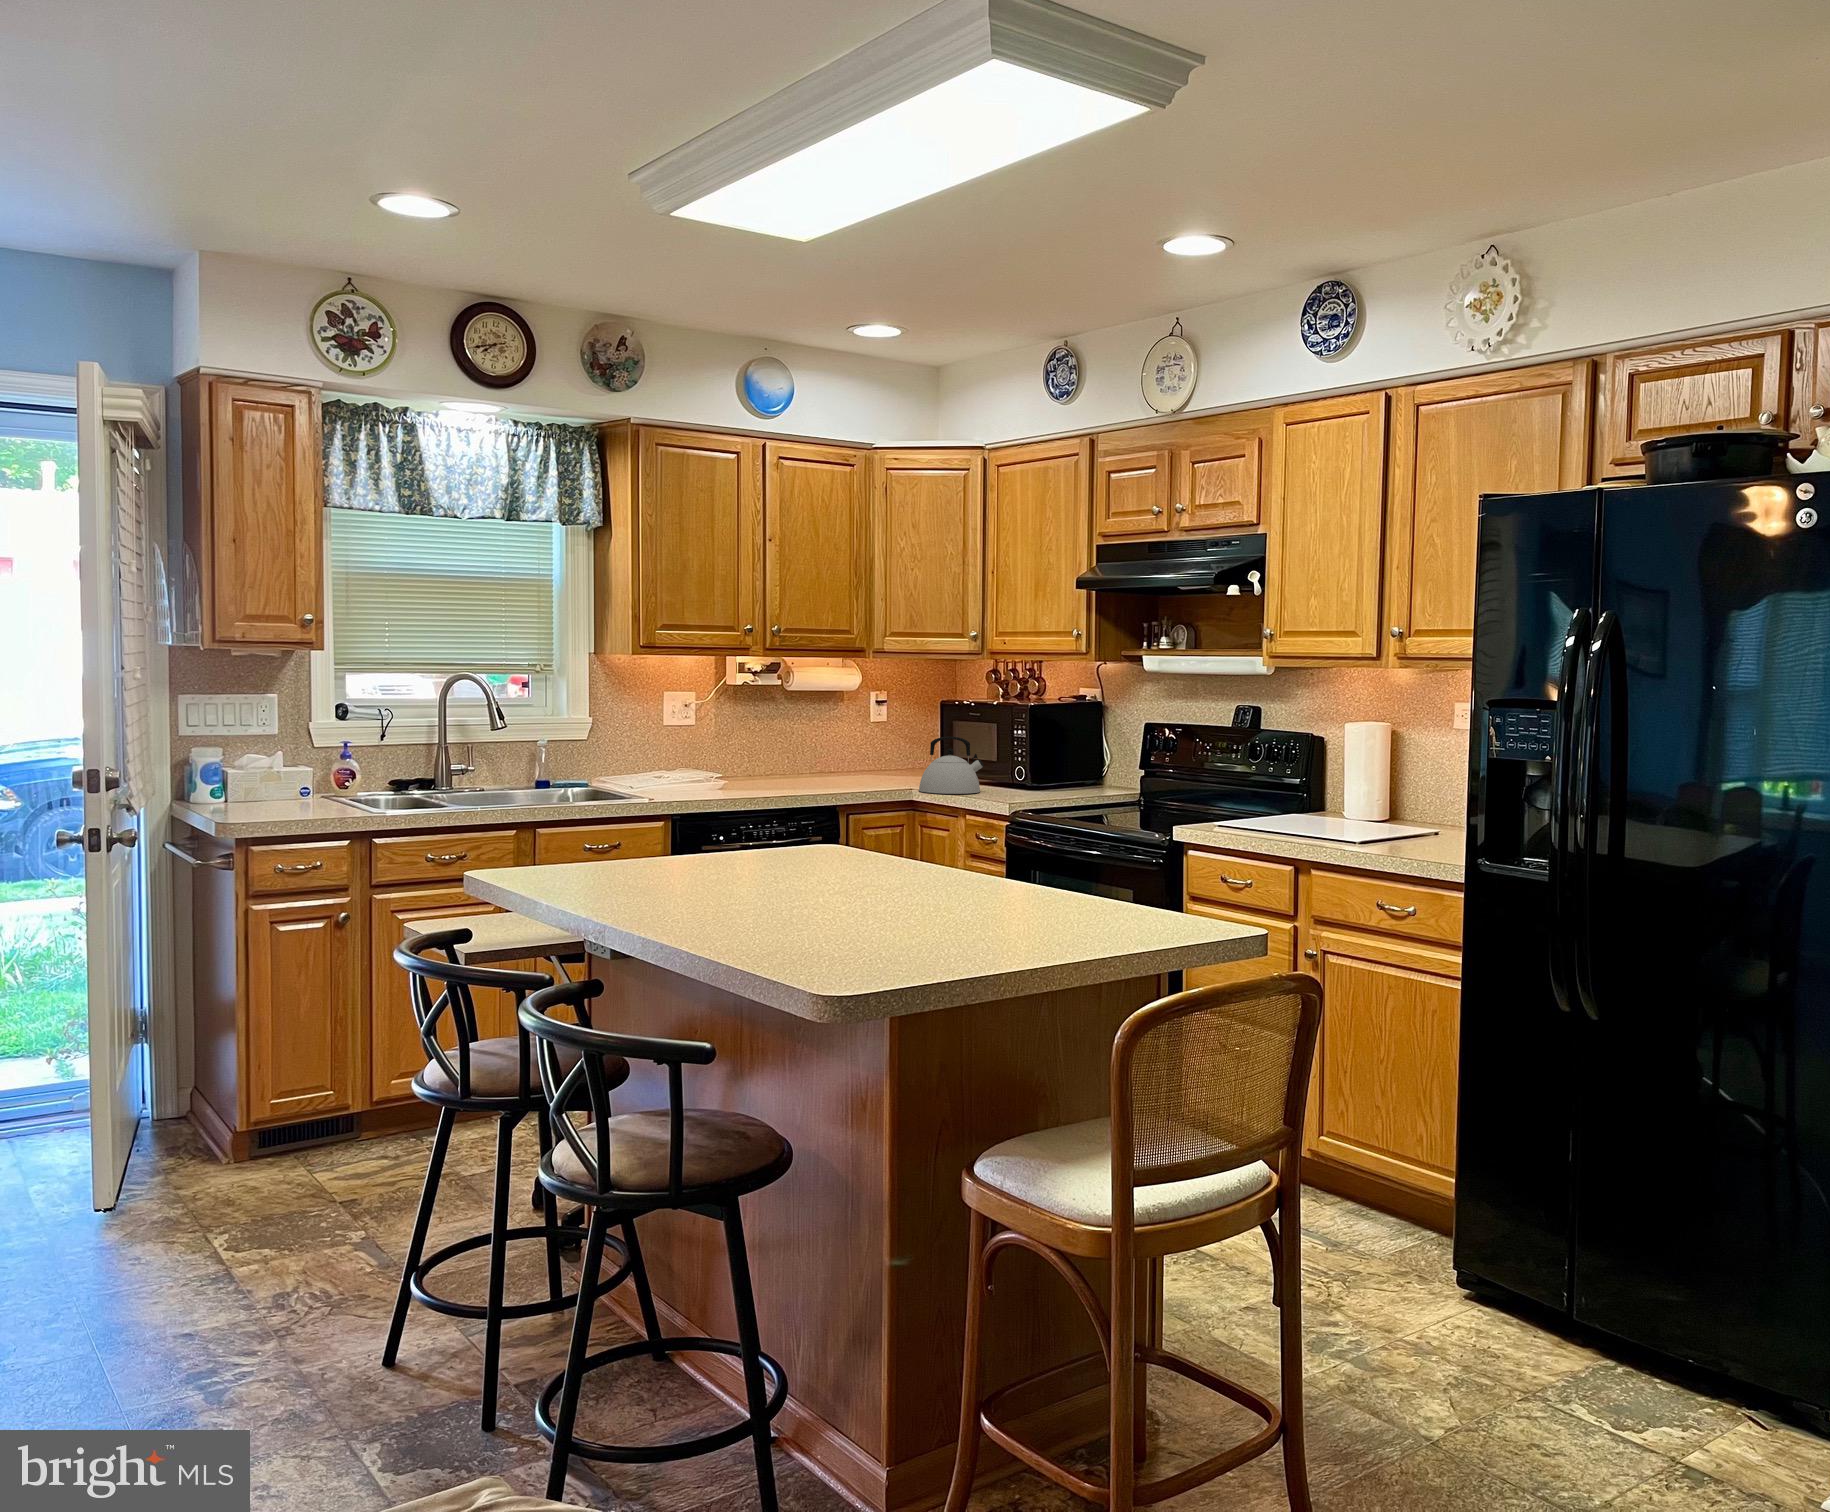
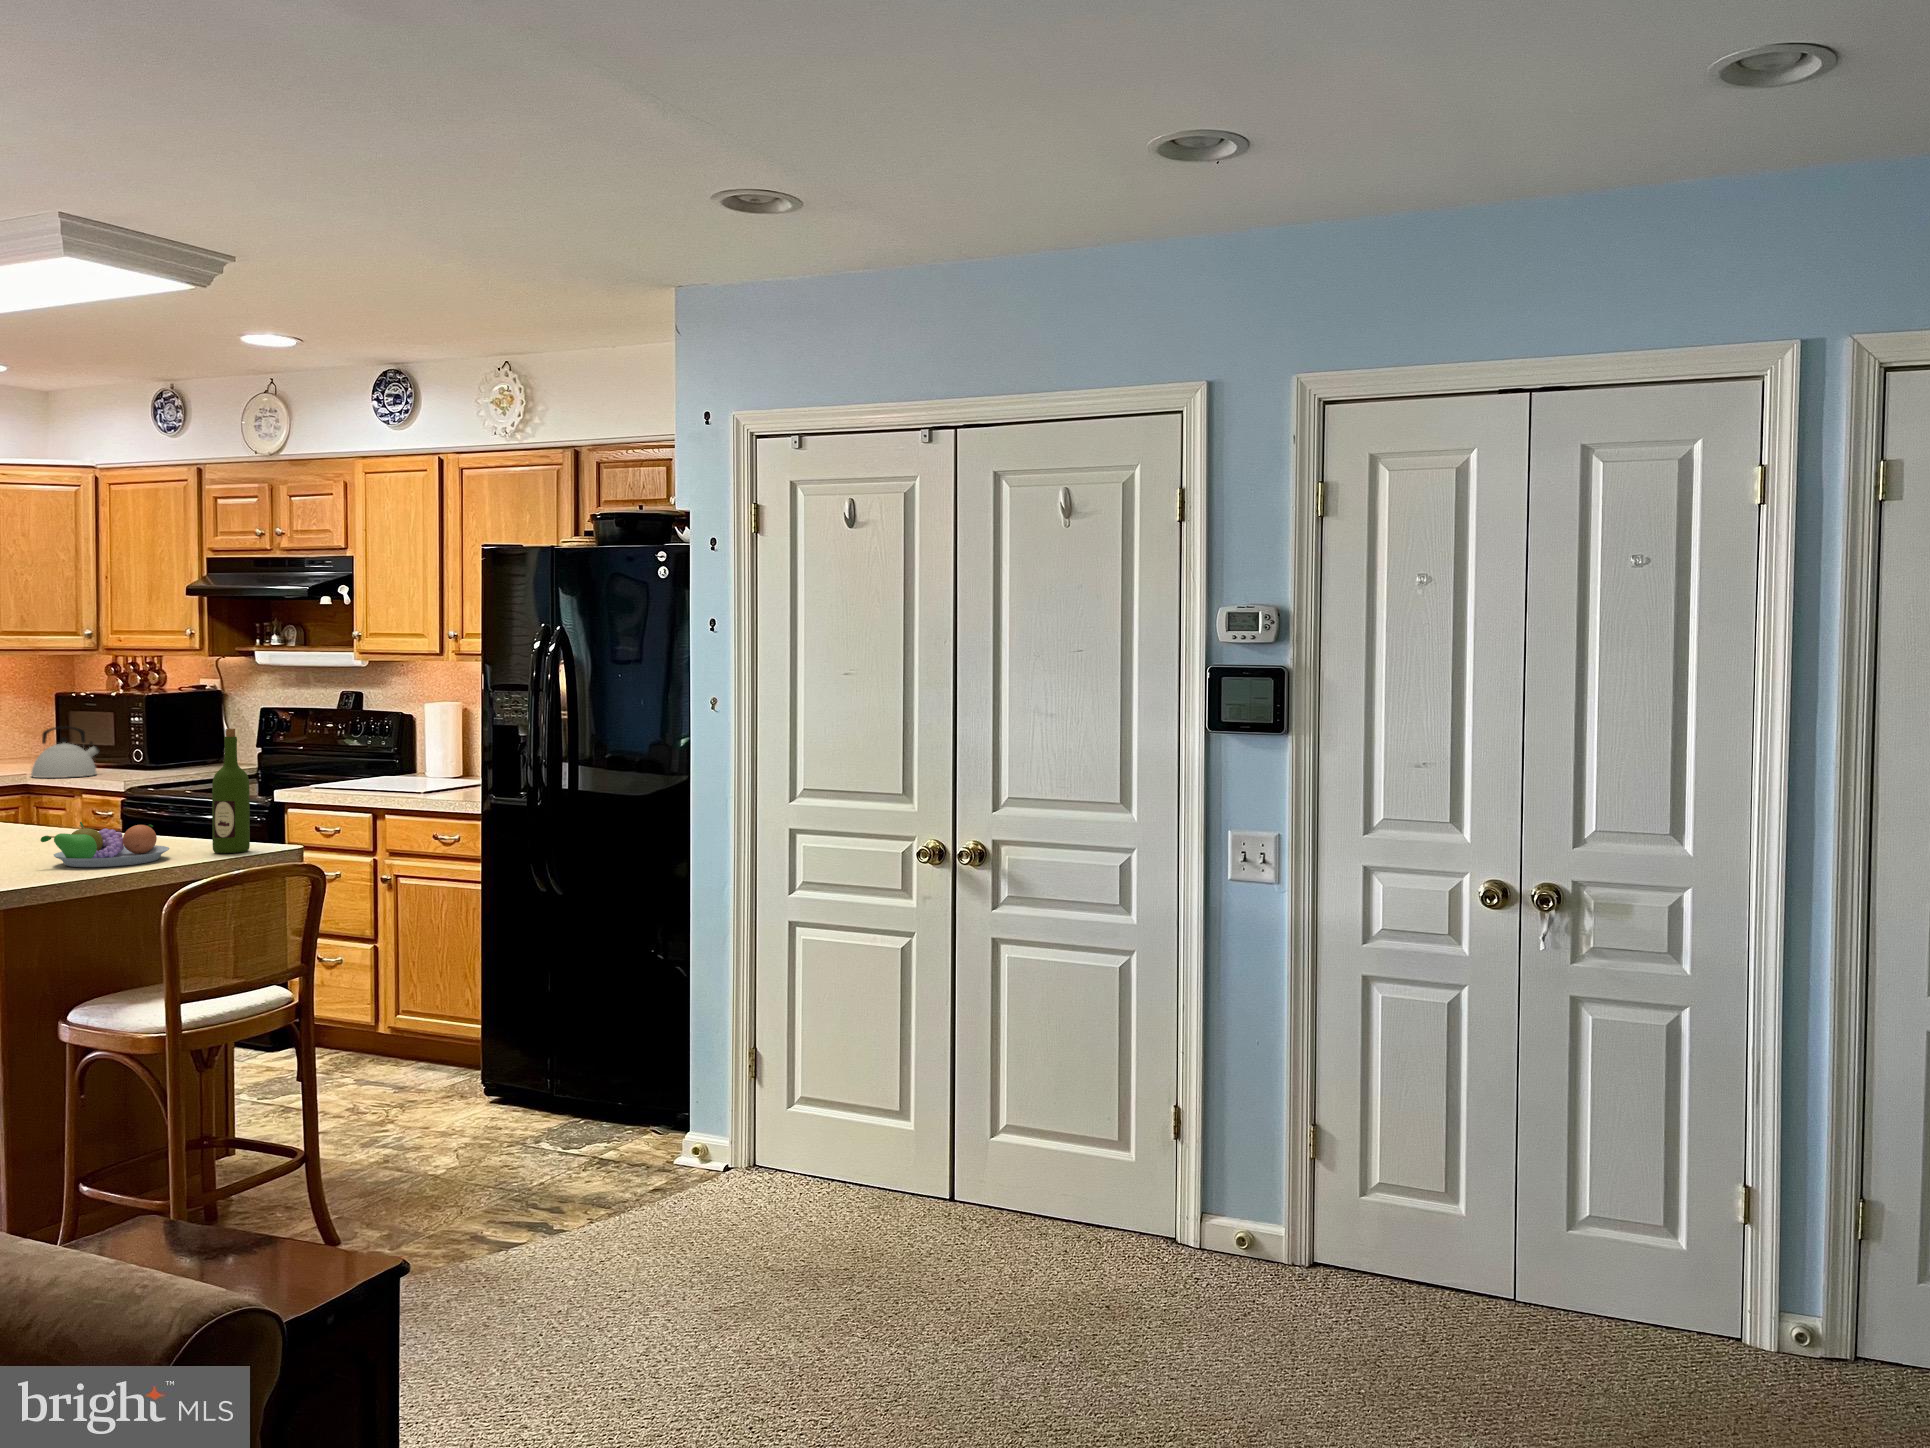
wine bottle: none [1153,754,1202,935] -> present [212,729,250,853]
fruit bowl: none [949,874,1101,943] -> present [41,822,169,867]

